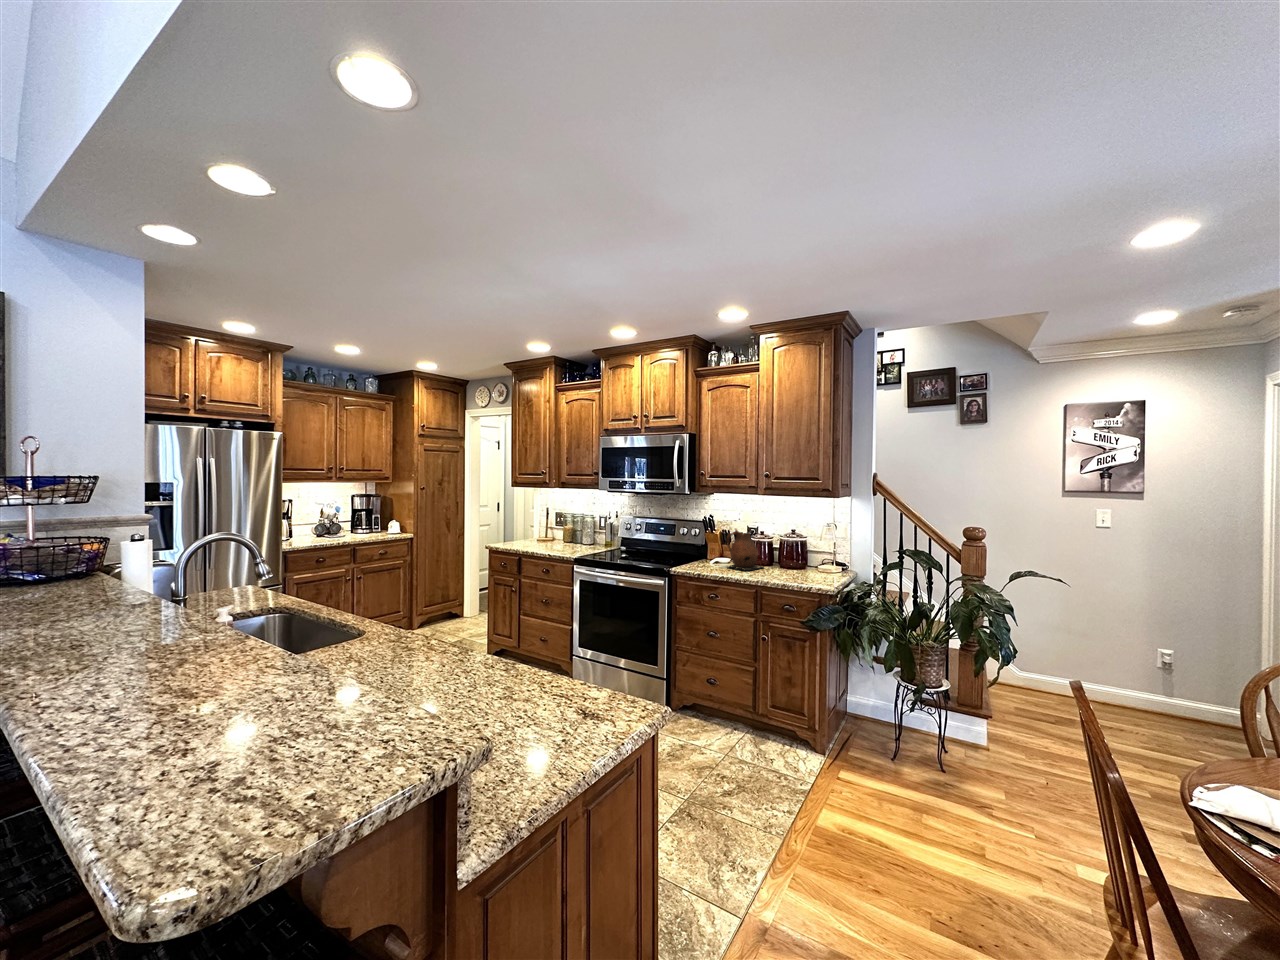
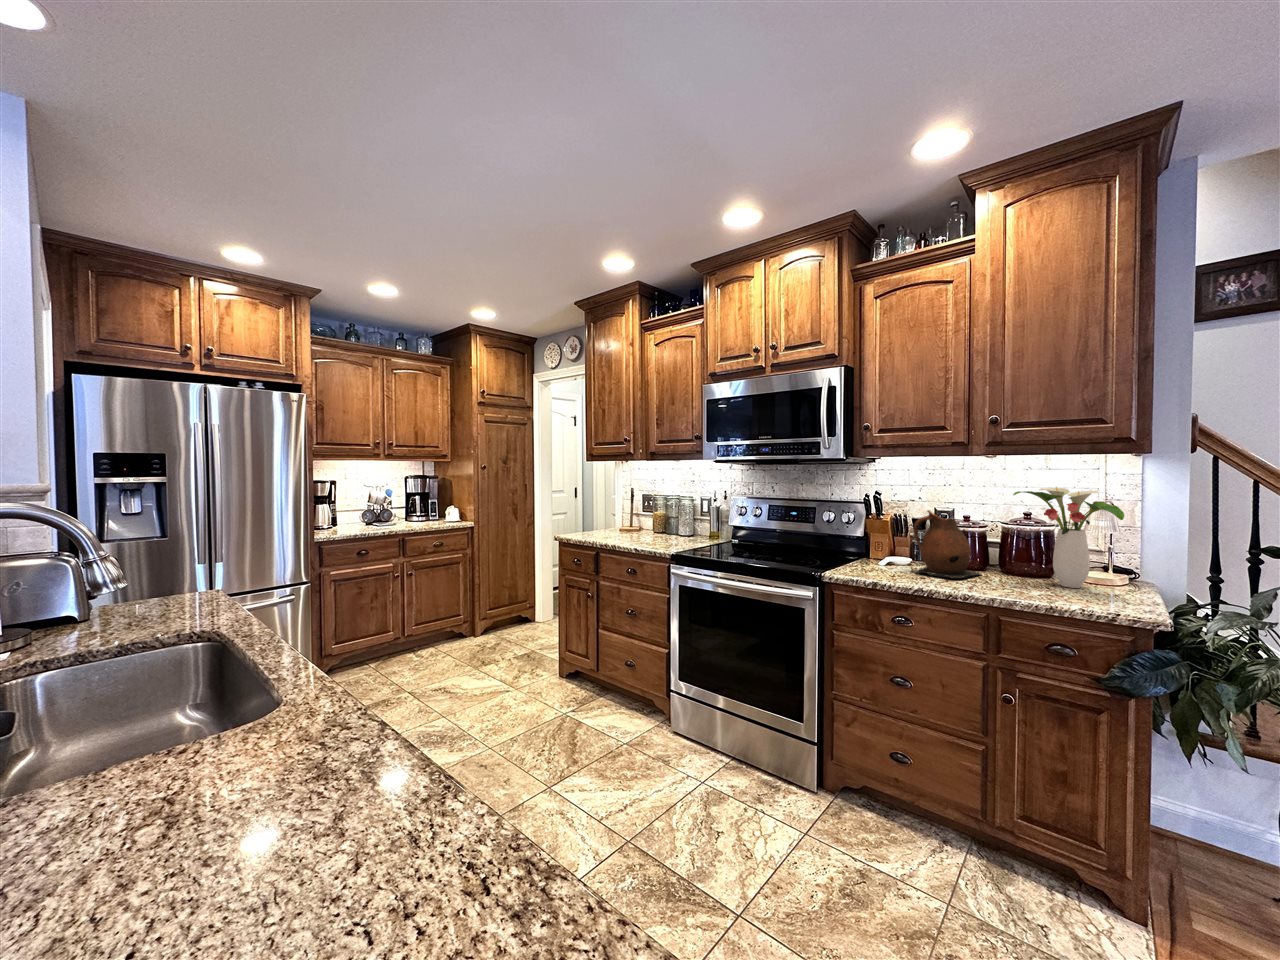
flower arrangement: none [776,515,825,574] -> present [1013,487,1124,588]

